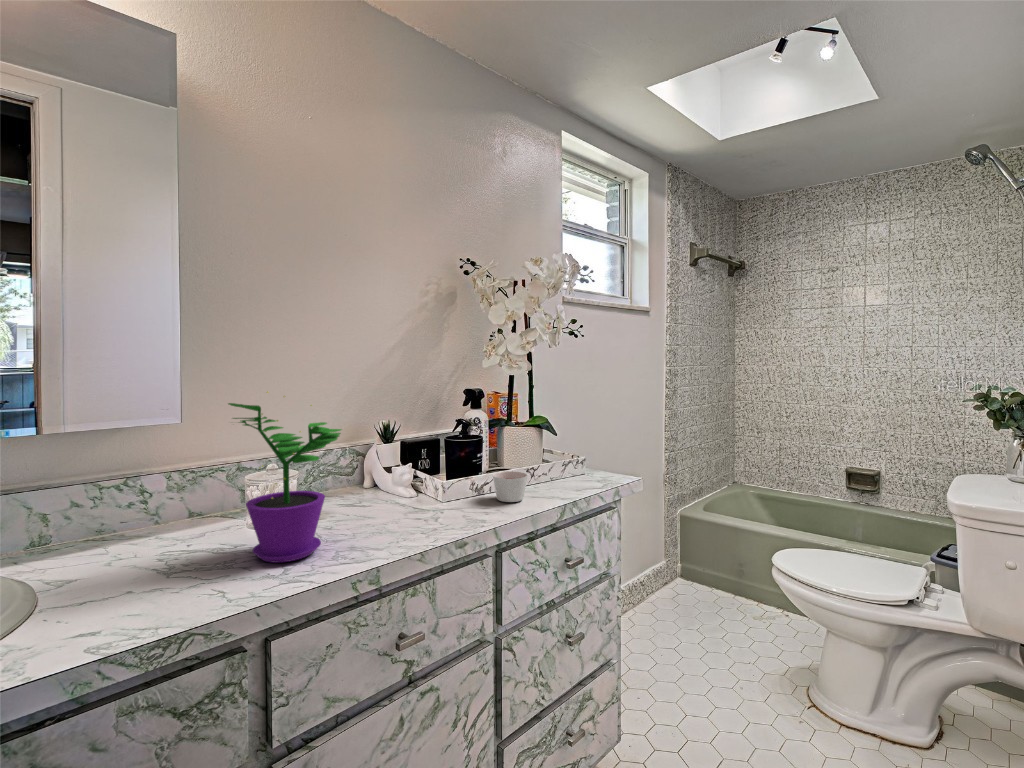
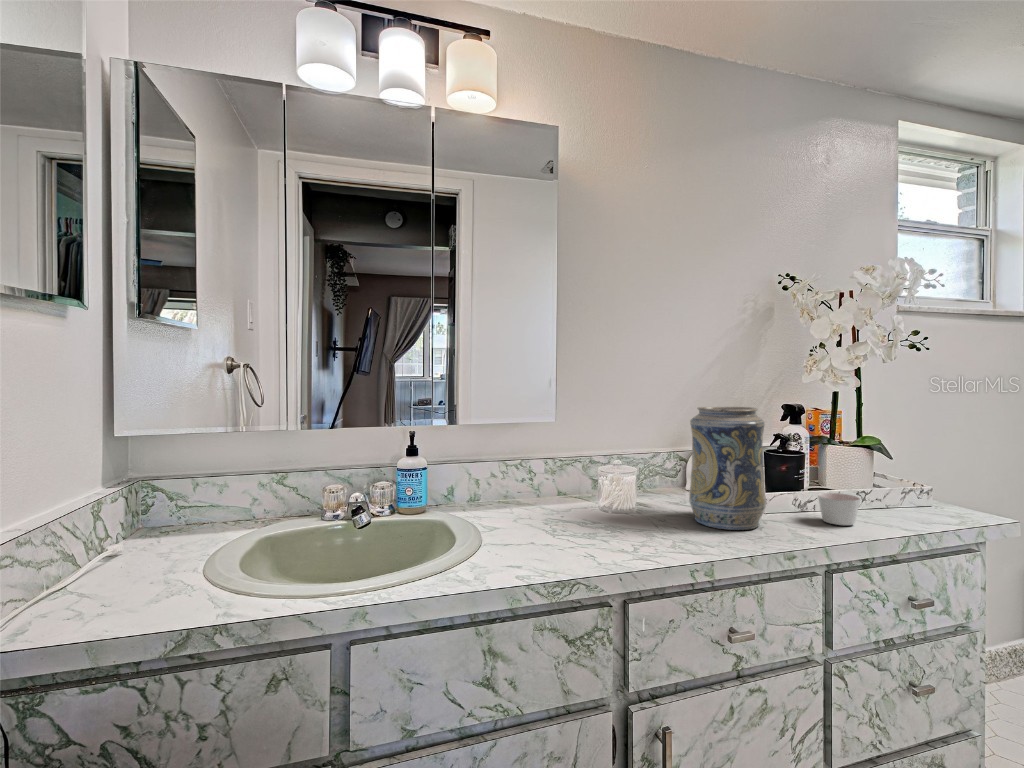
flower pot: present [228,392,341,563] -> none [591,402,680,545]
decorative vase: none [367,392,444,523] -> present [689,407,766,530]

